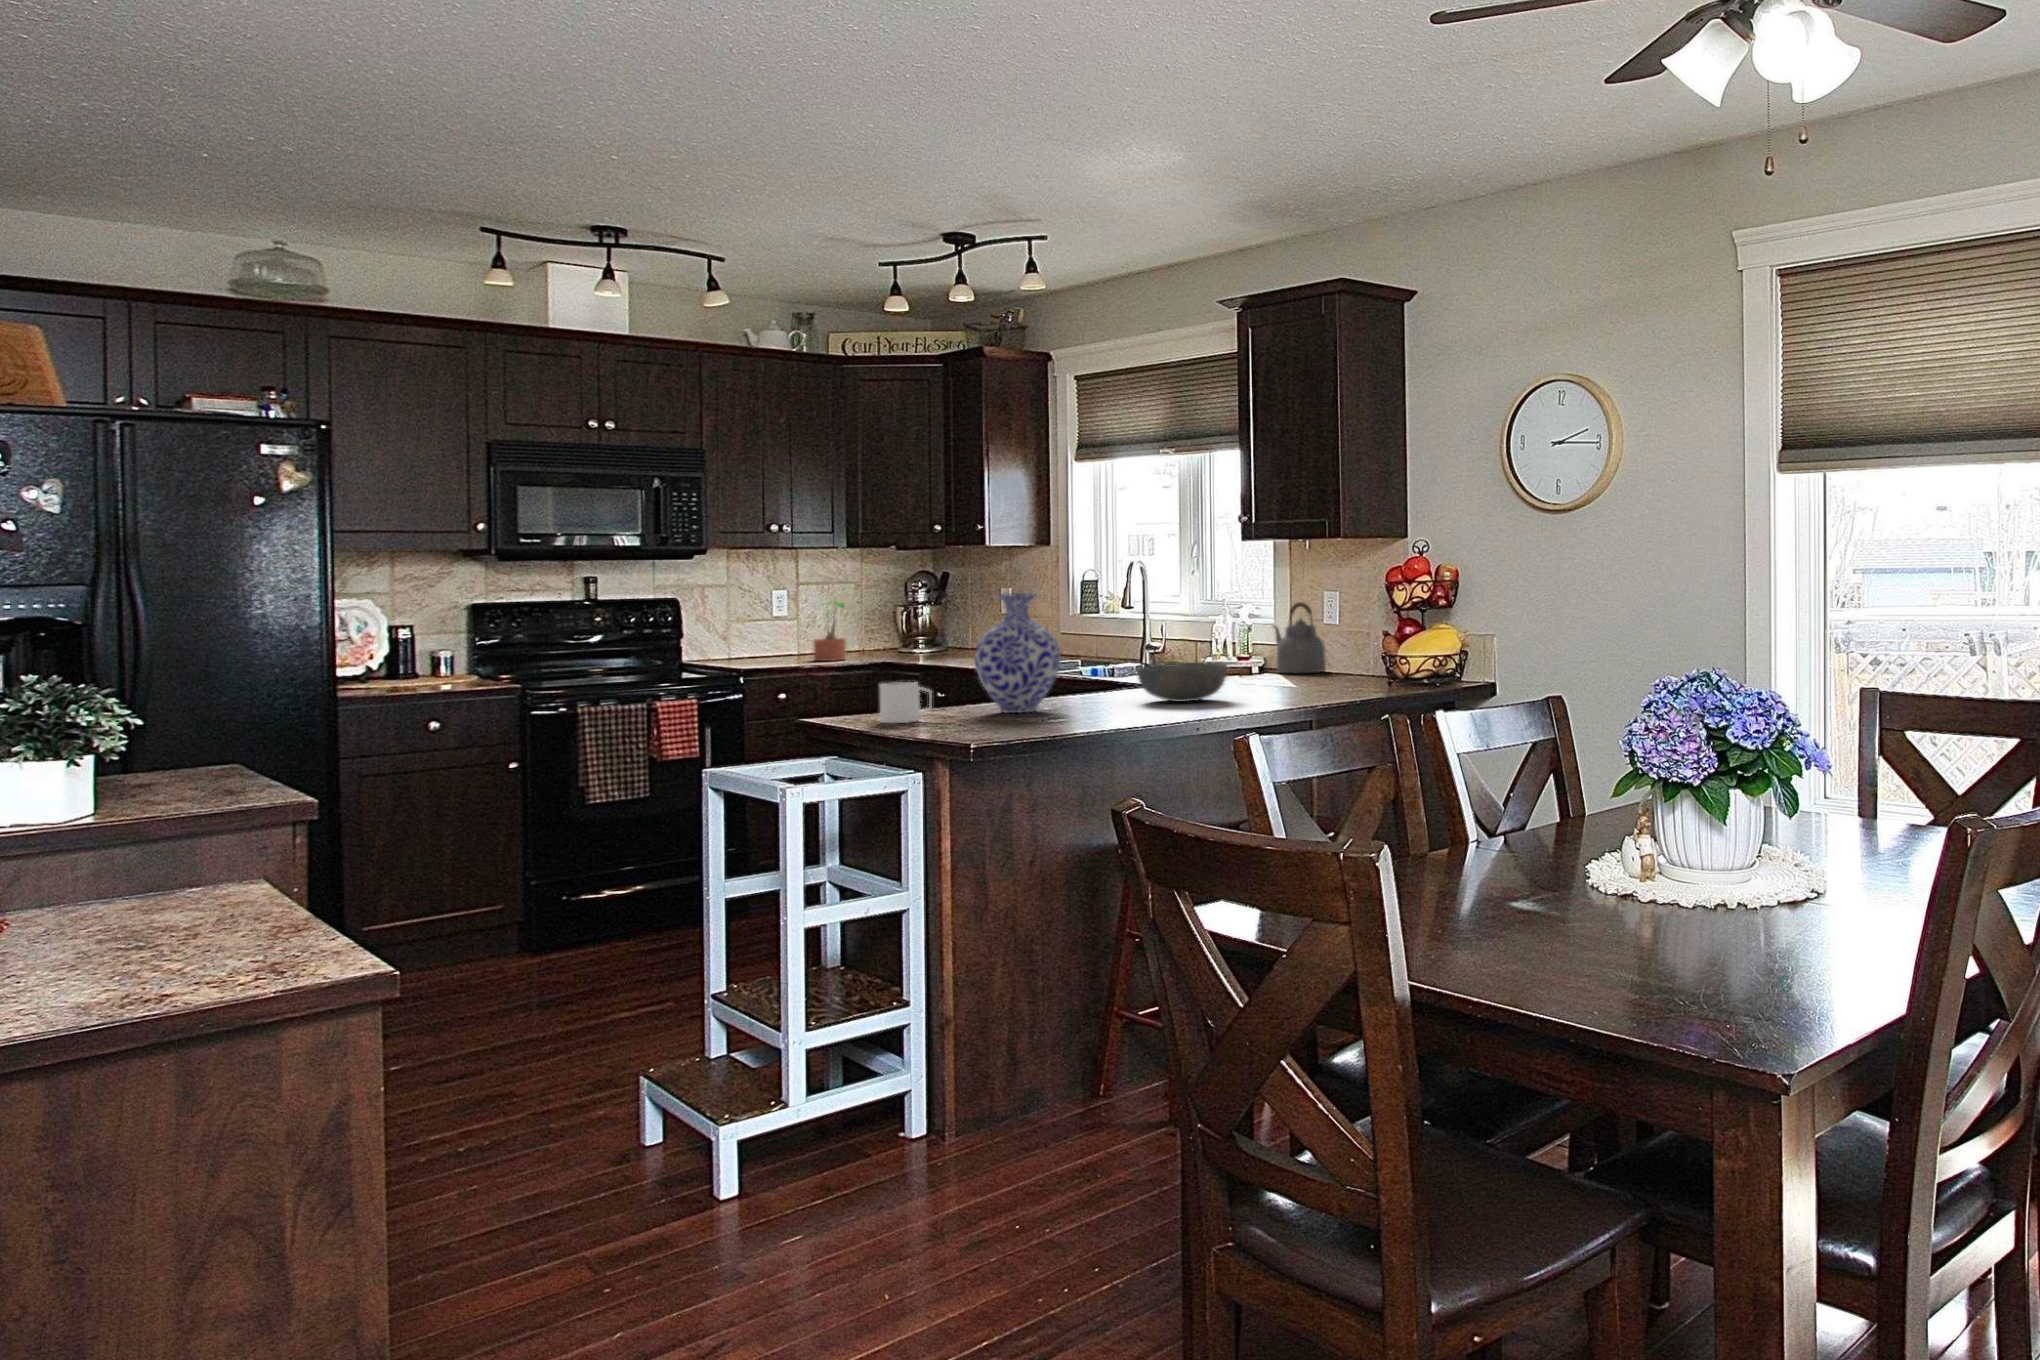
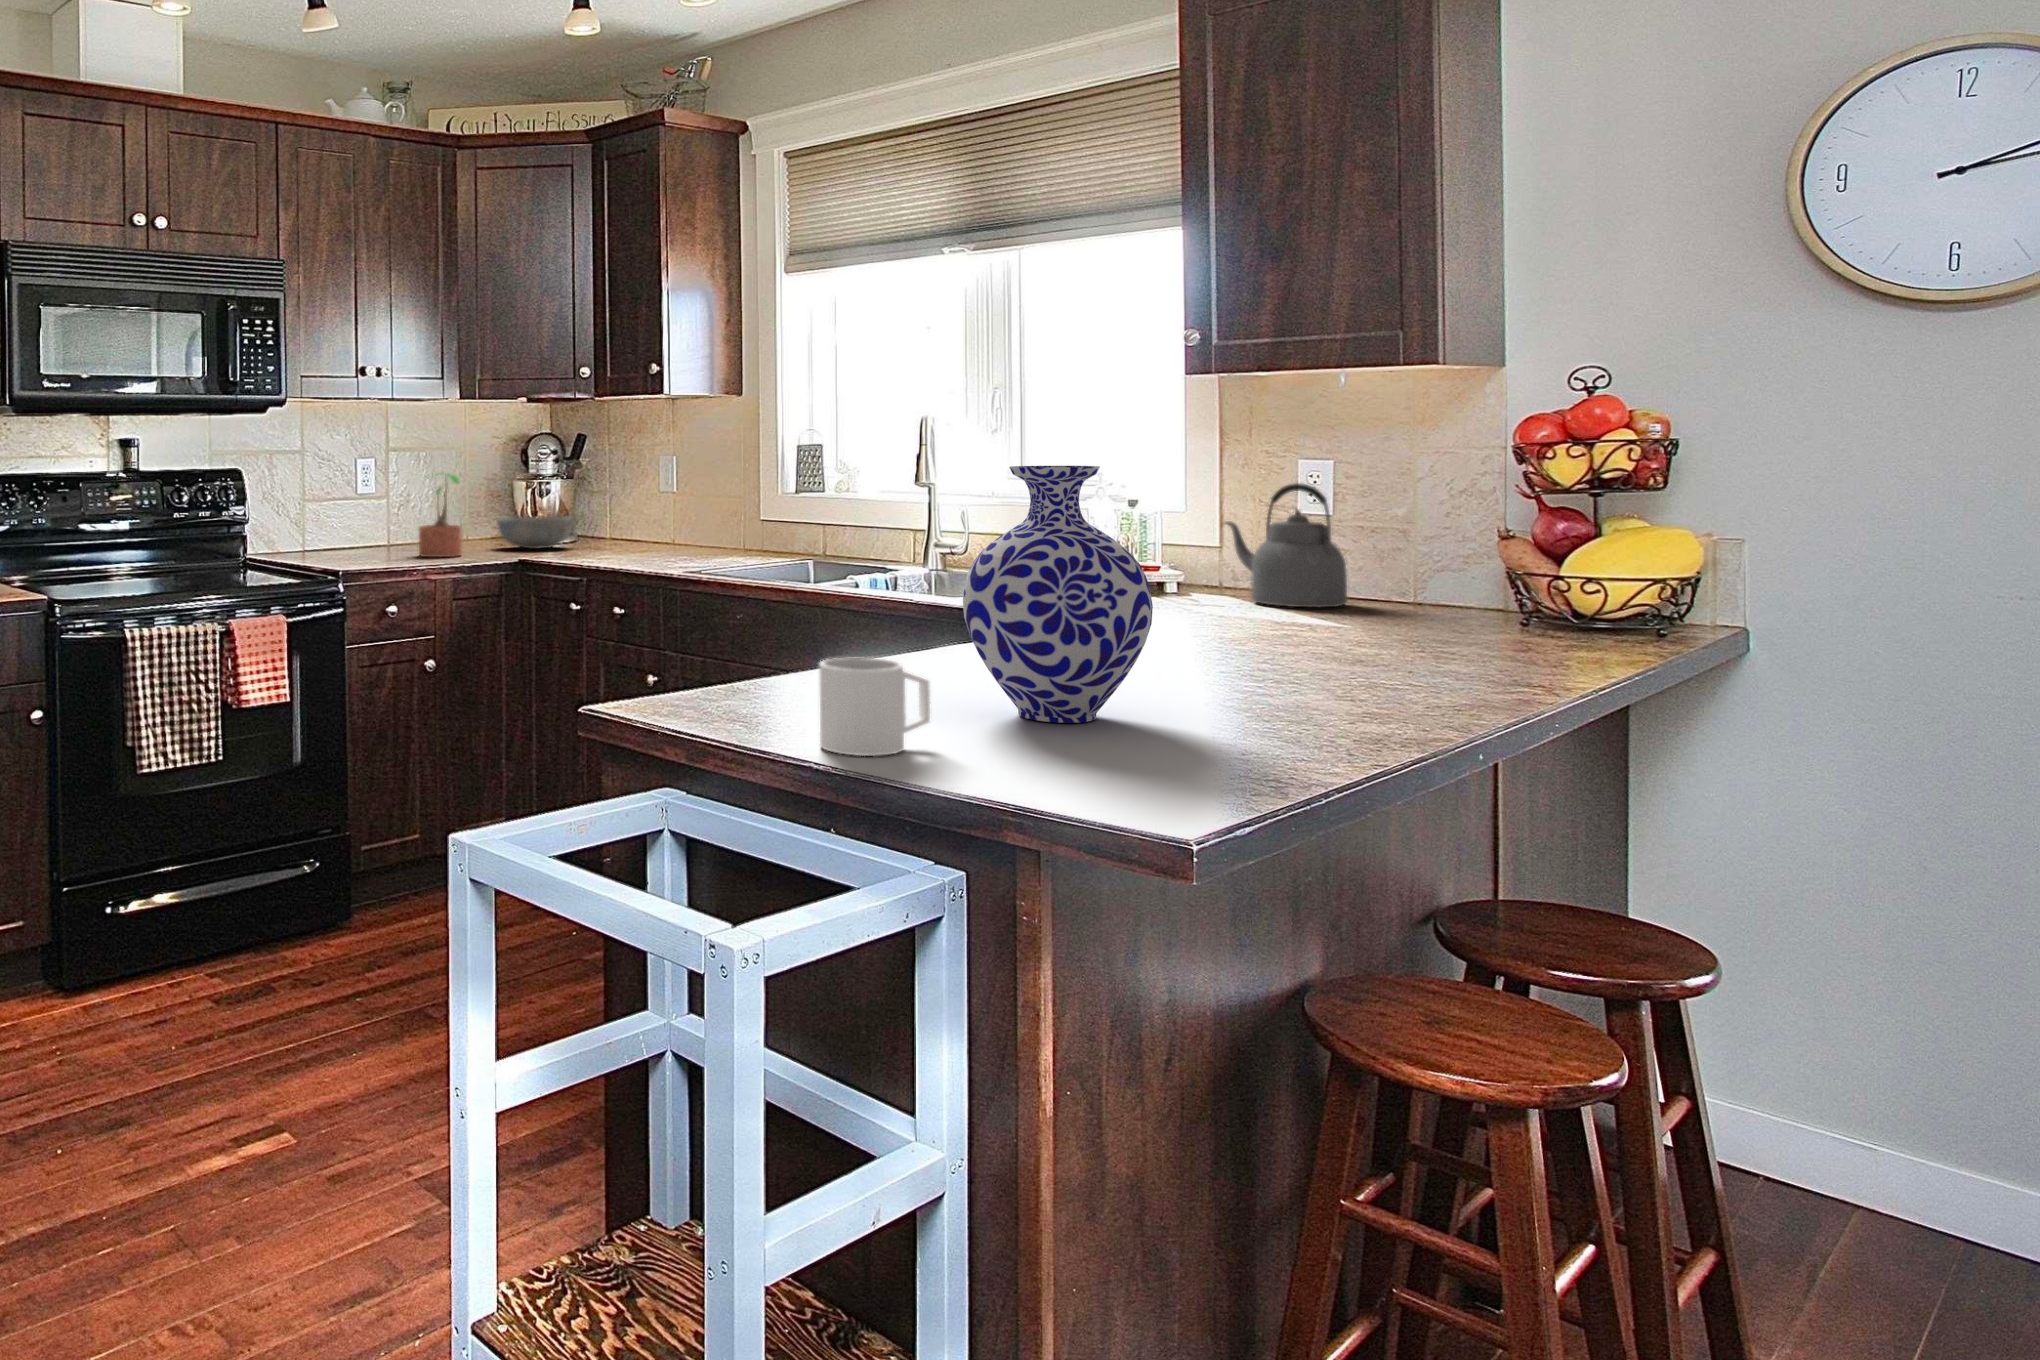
bowl: present [1138,662,1227,702] -> present [498,516,573,549]

